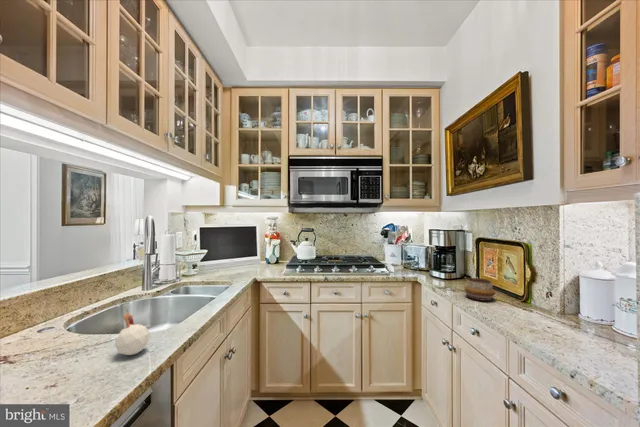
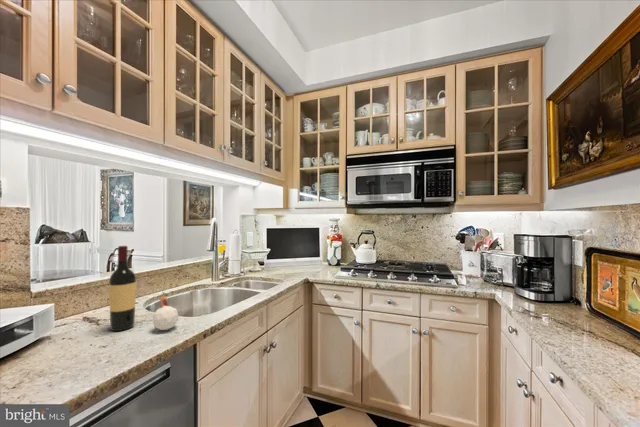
wine bottle: none [42,253,83,369] -> present [109,246,136,331]
decorative bowl: present [465,278,495,301] -> none [549,302,598,336]

